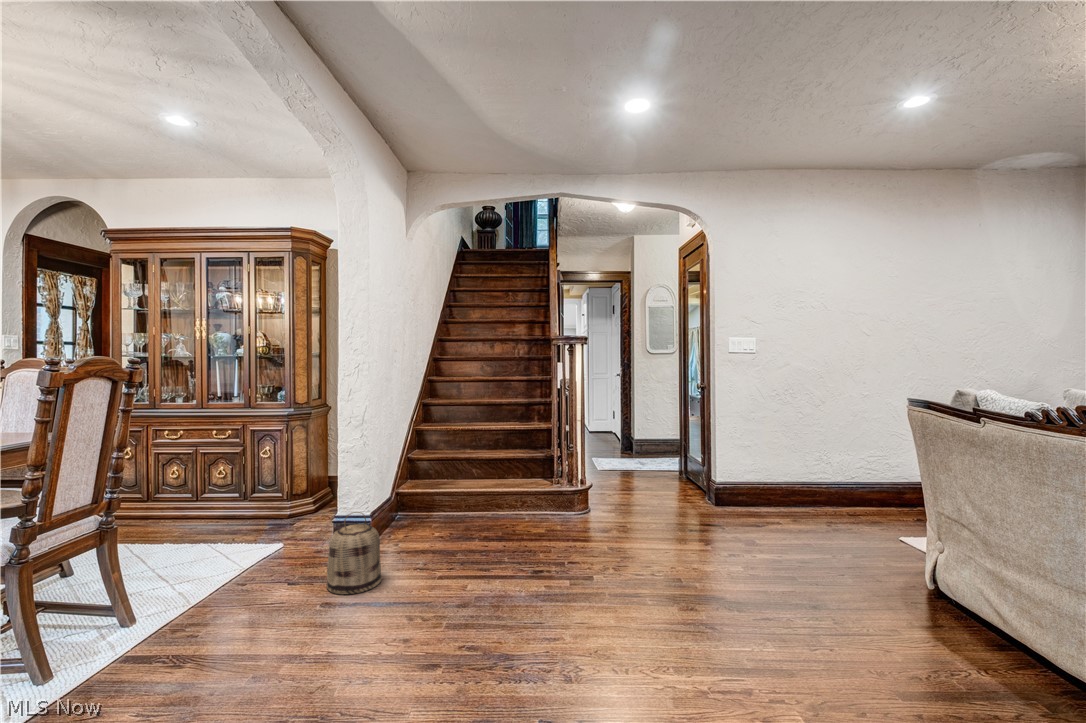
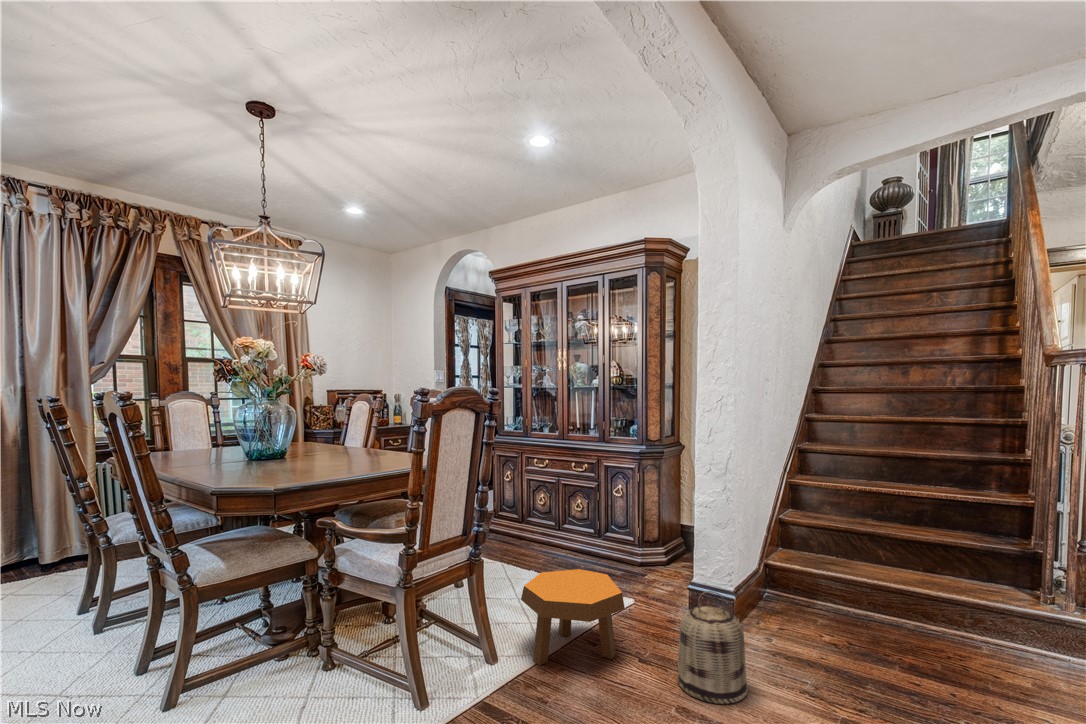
footstool: none [164,521,279,614] -> present [521,569,625,665]

